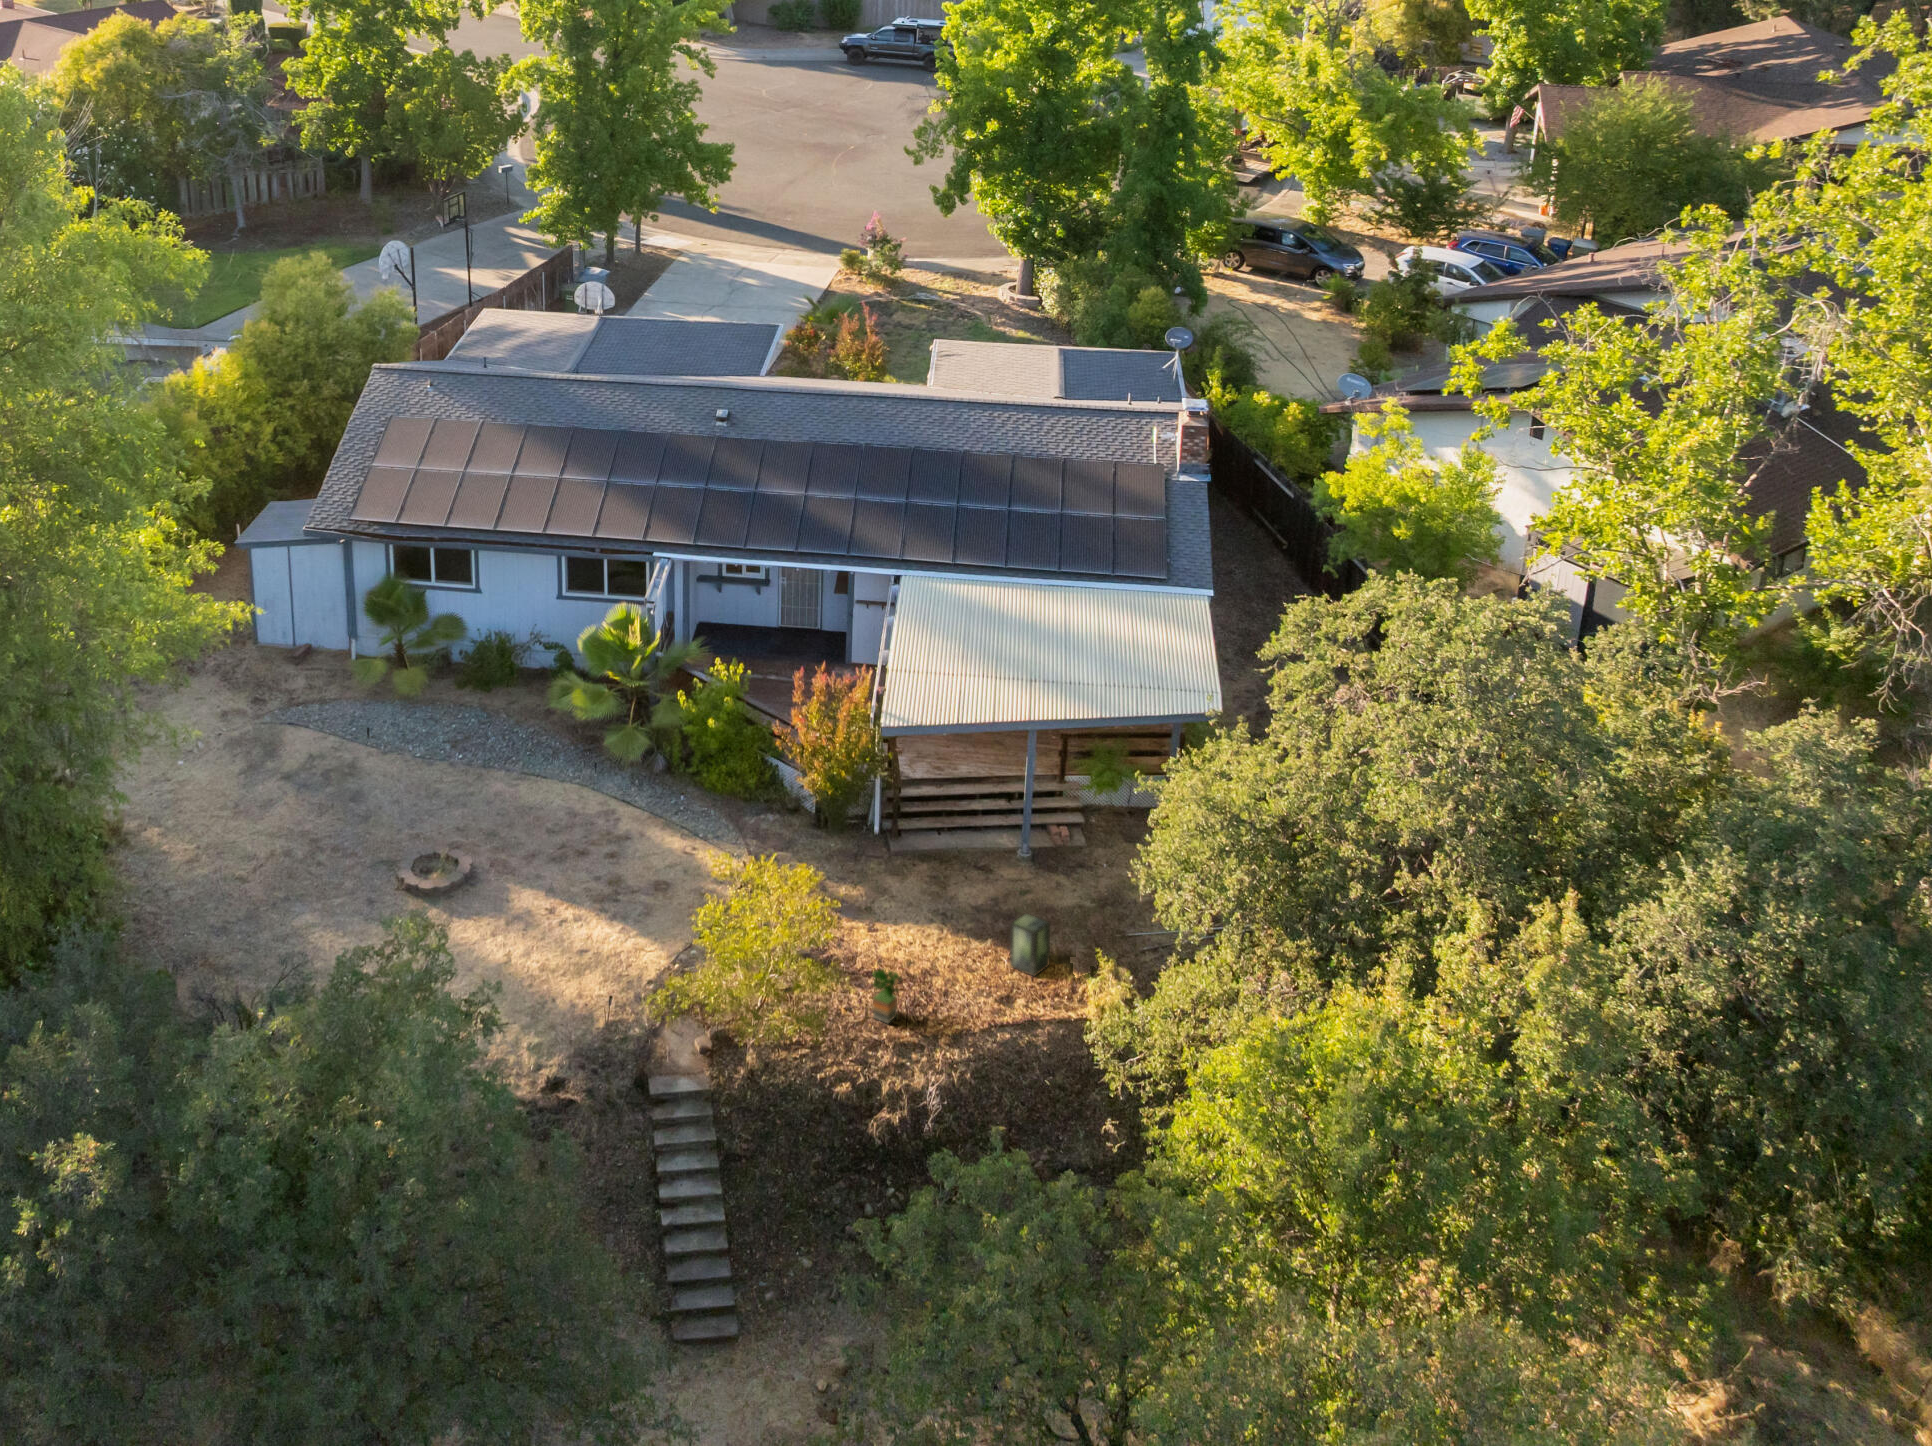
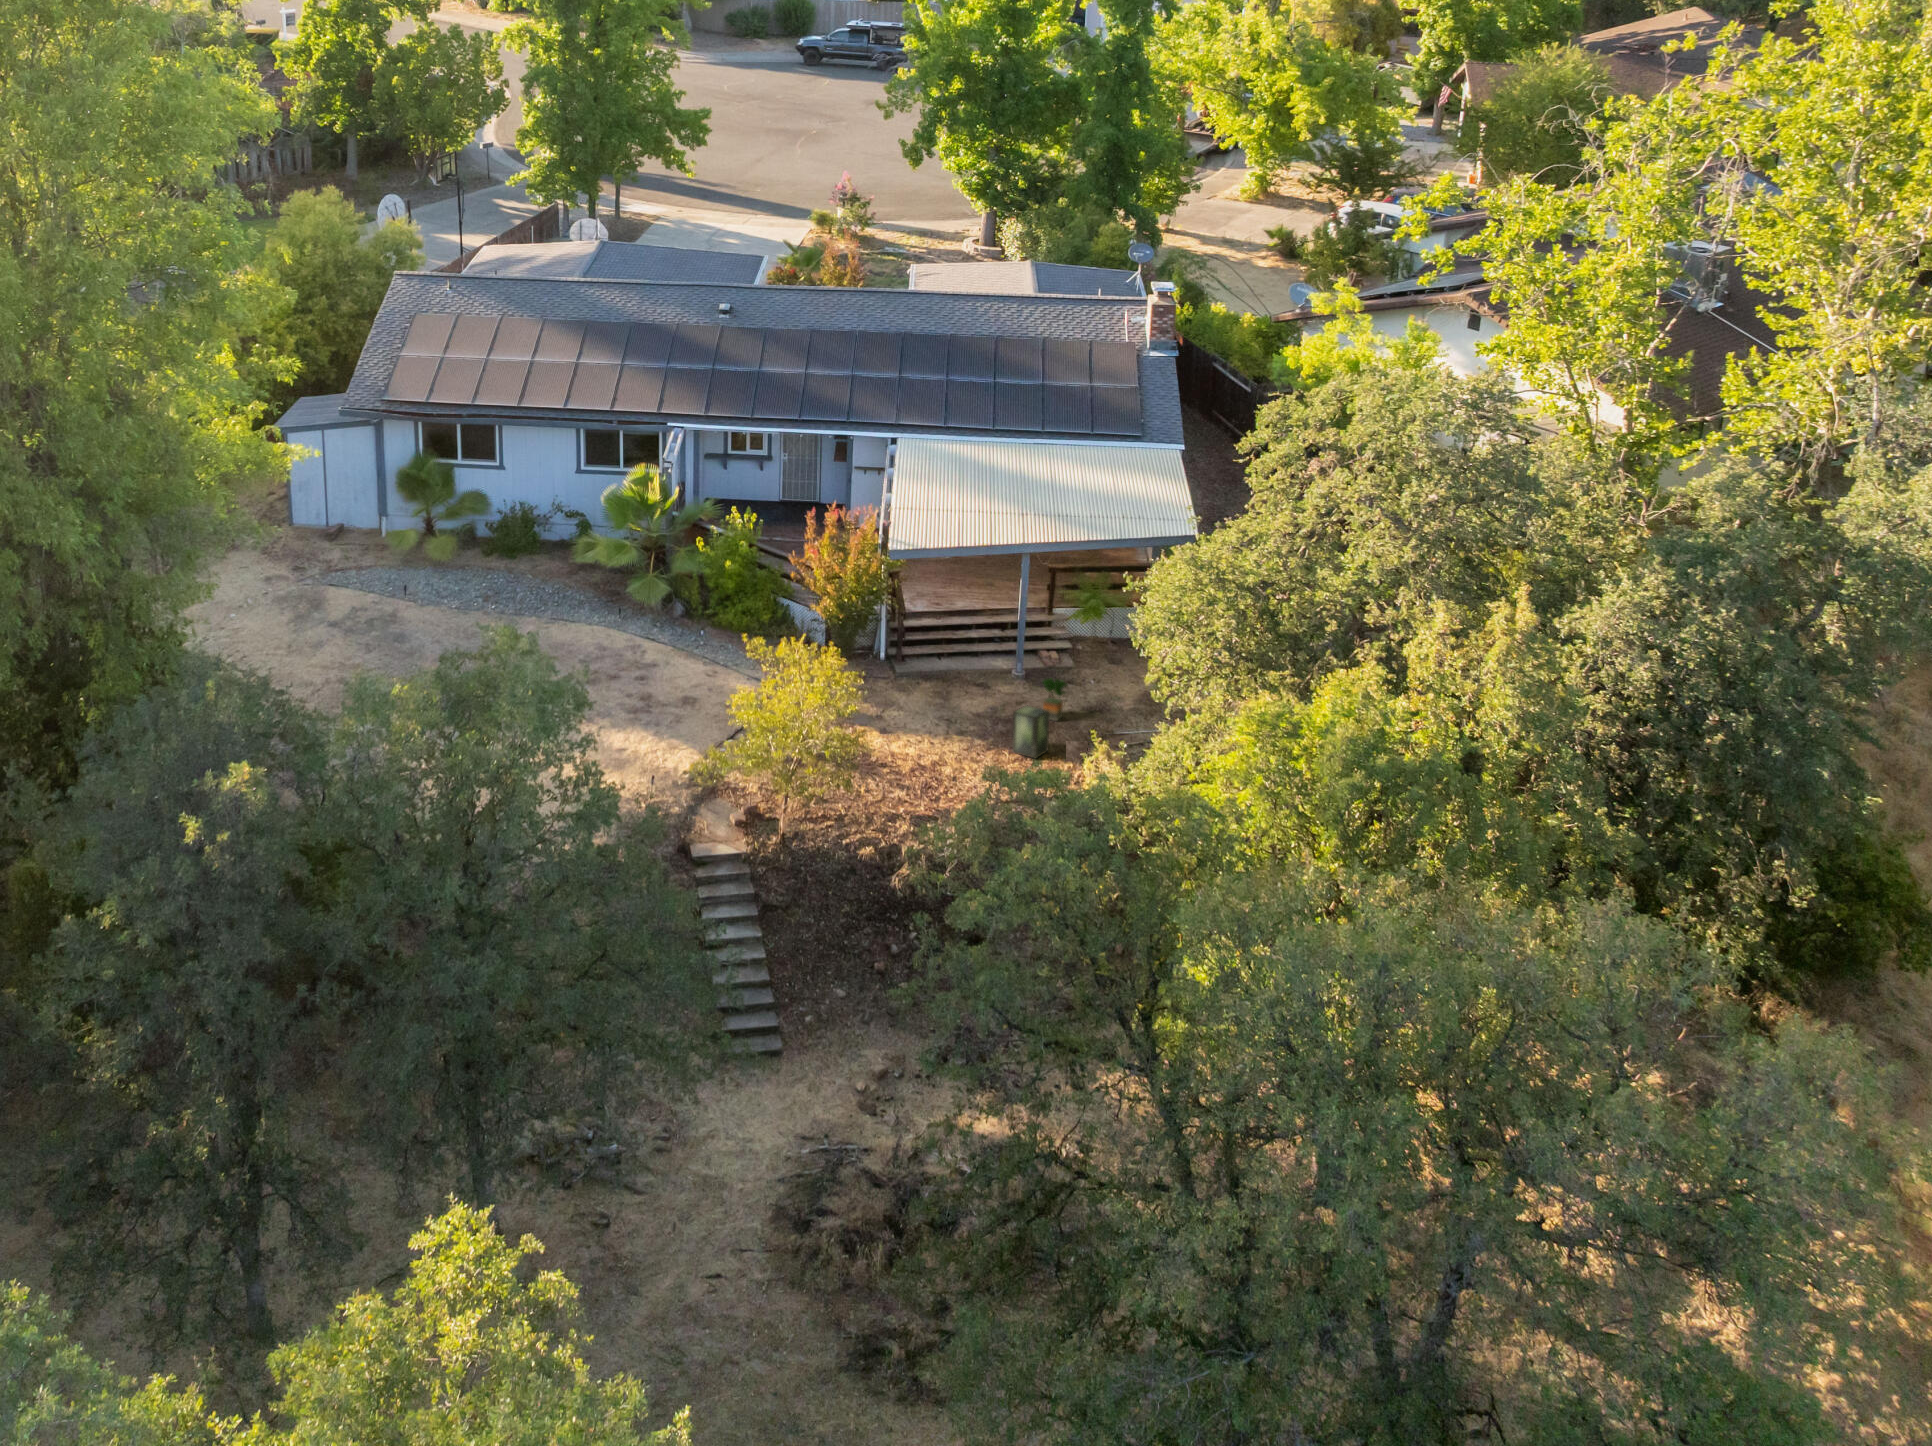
potted tree: present [872,969,903,1023] -> present [1042,678,1067,721]

